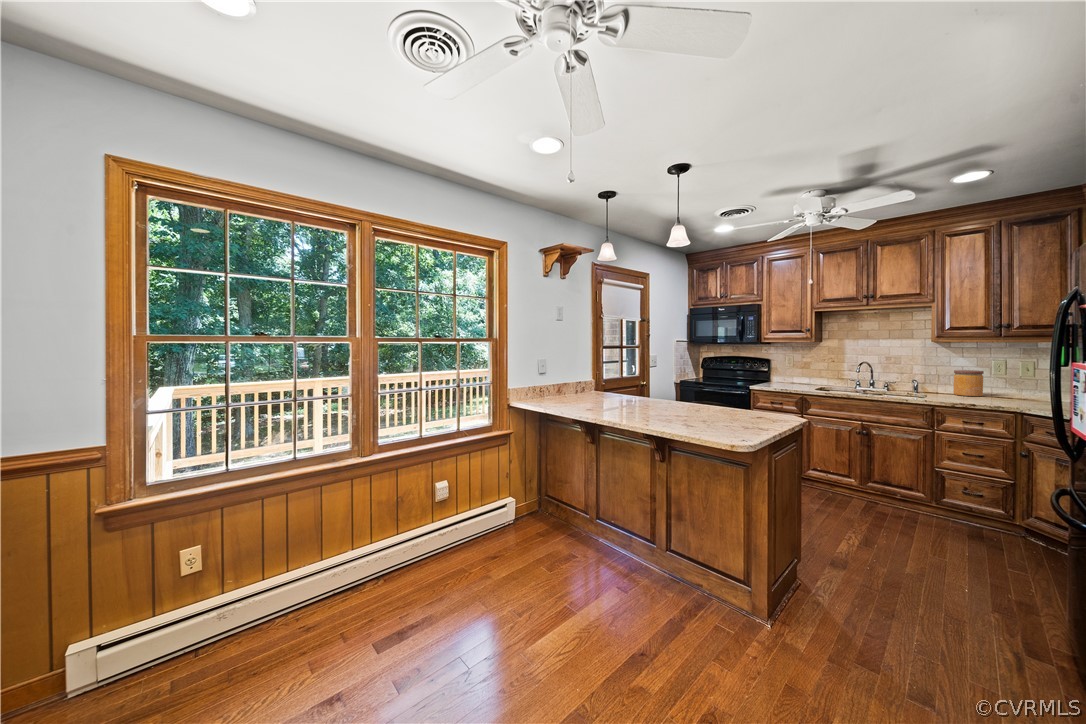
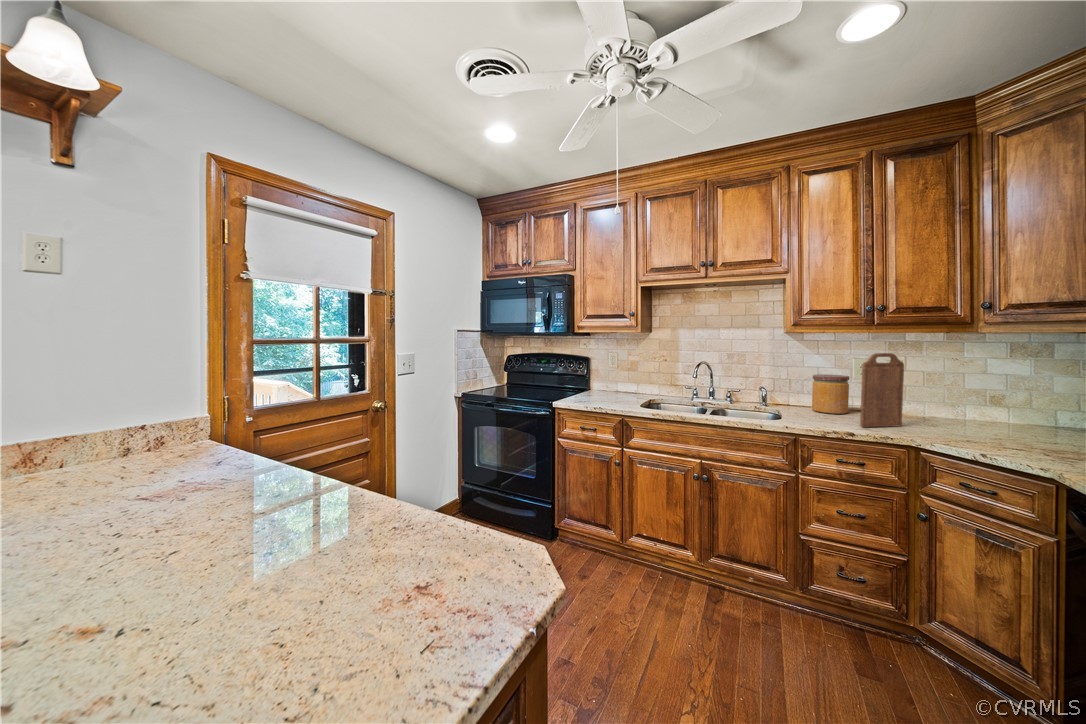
cutting board: none [984,355,1021,403] -> present [860,353,904,427]

